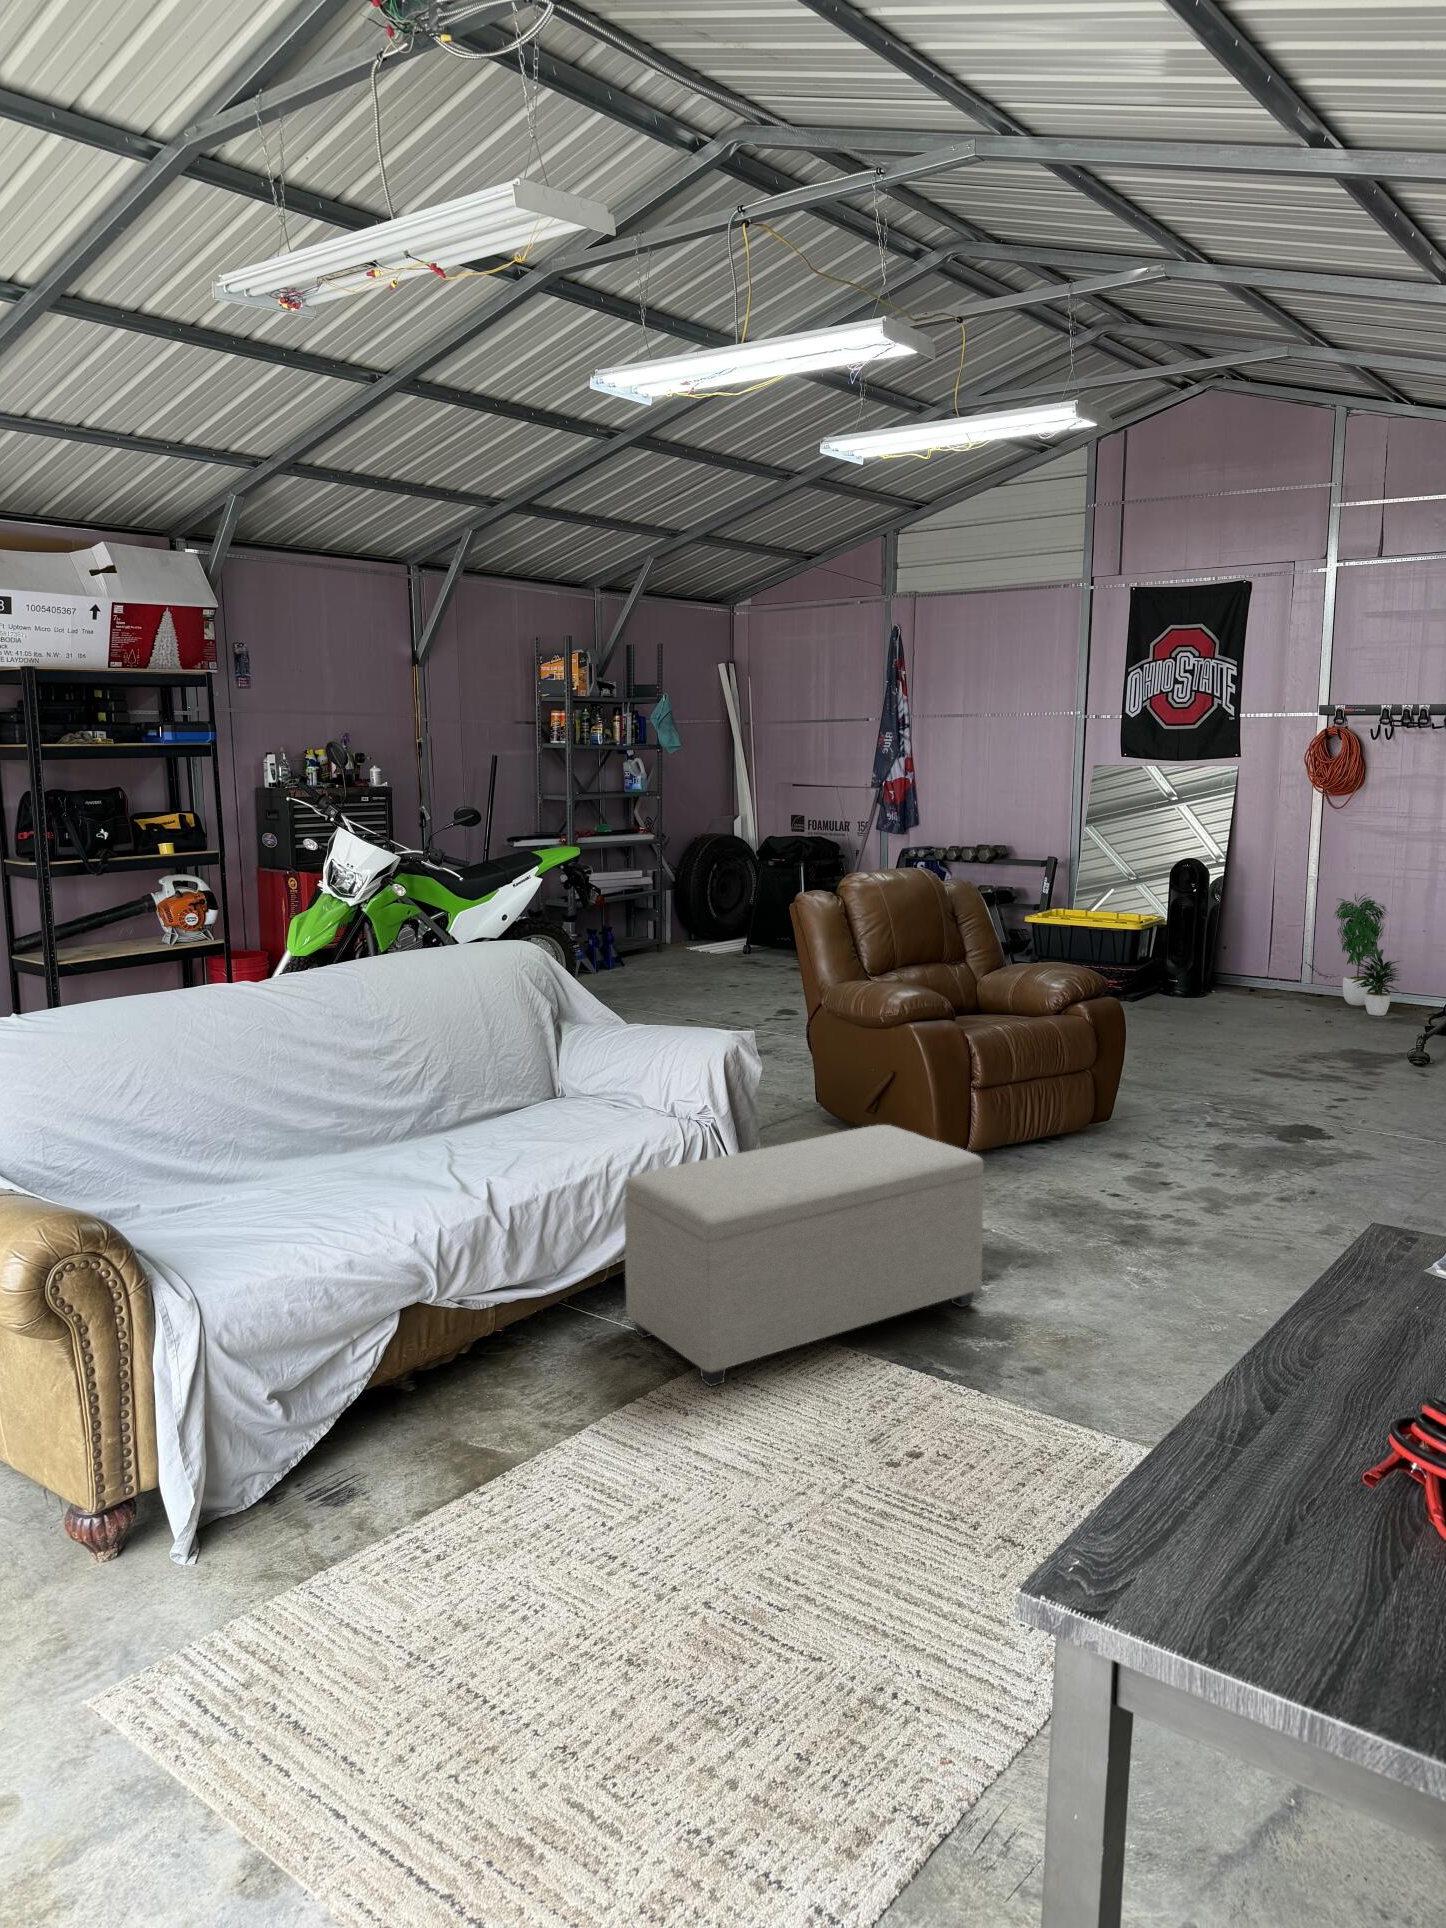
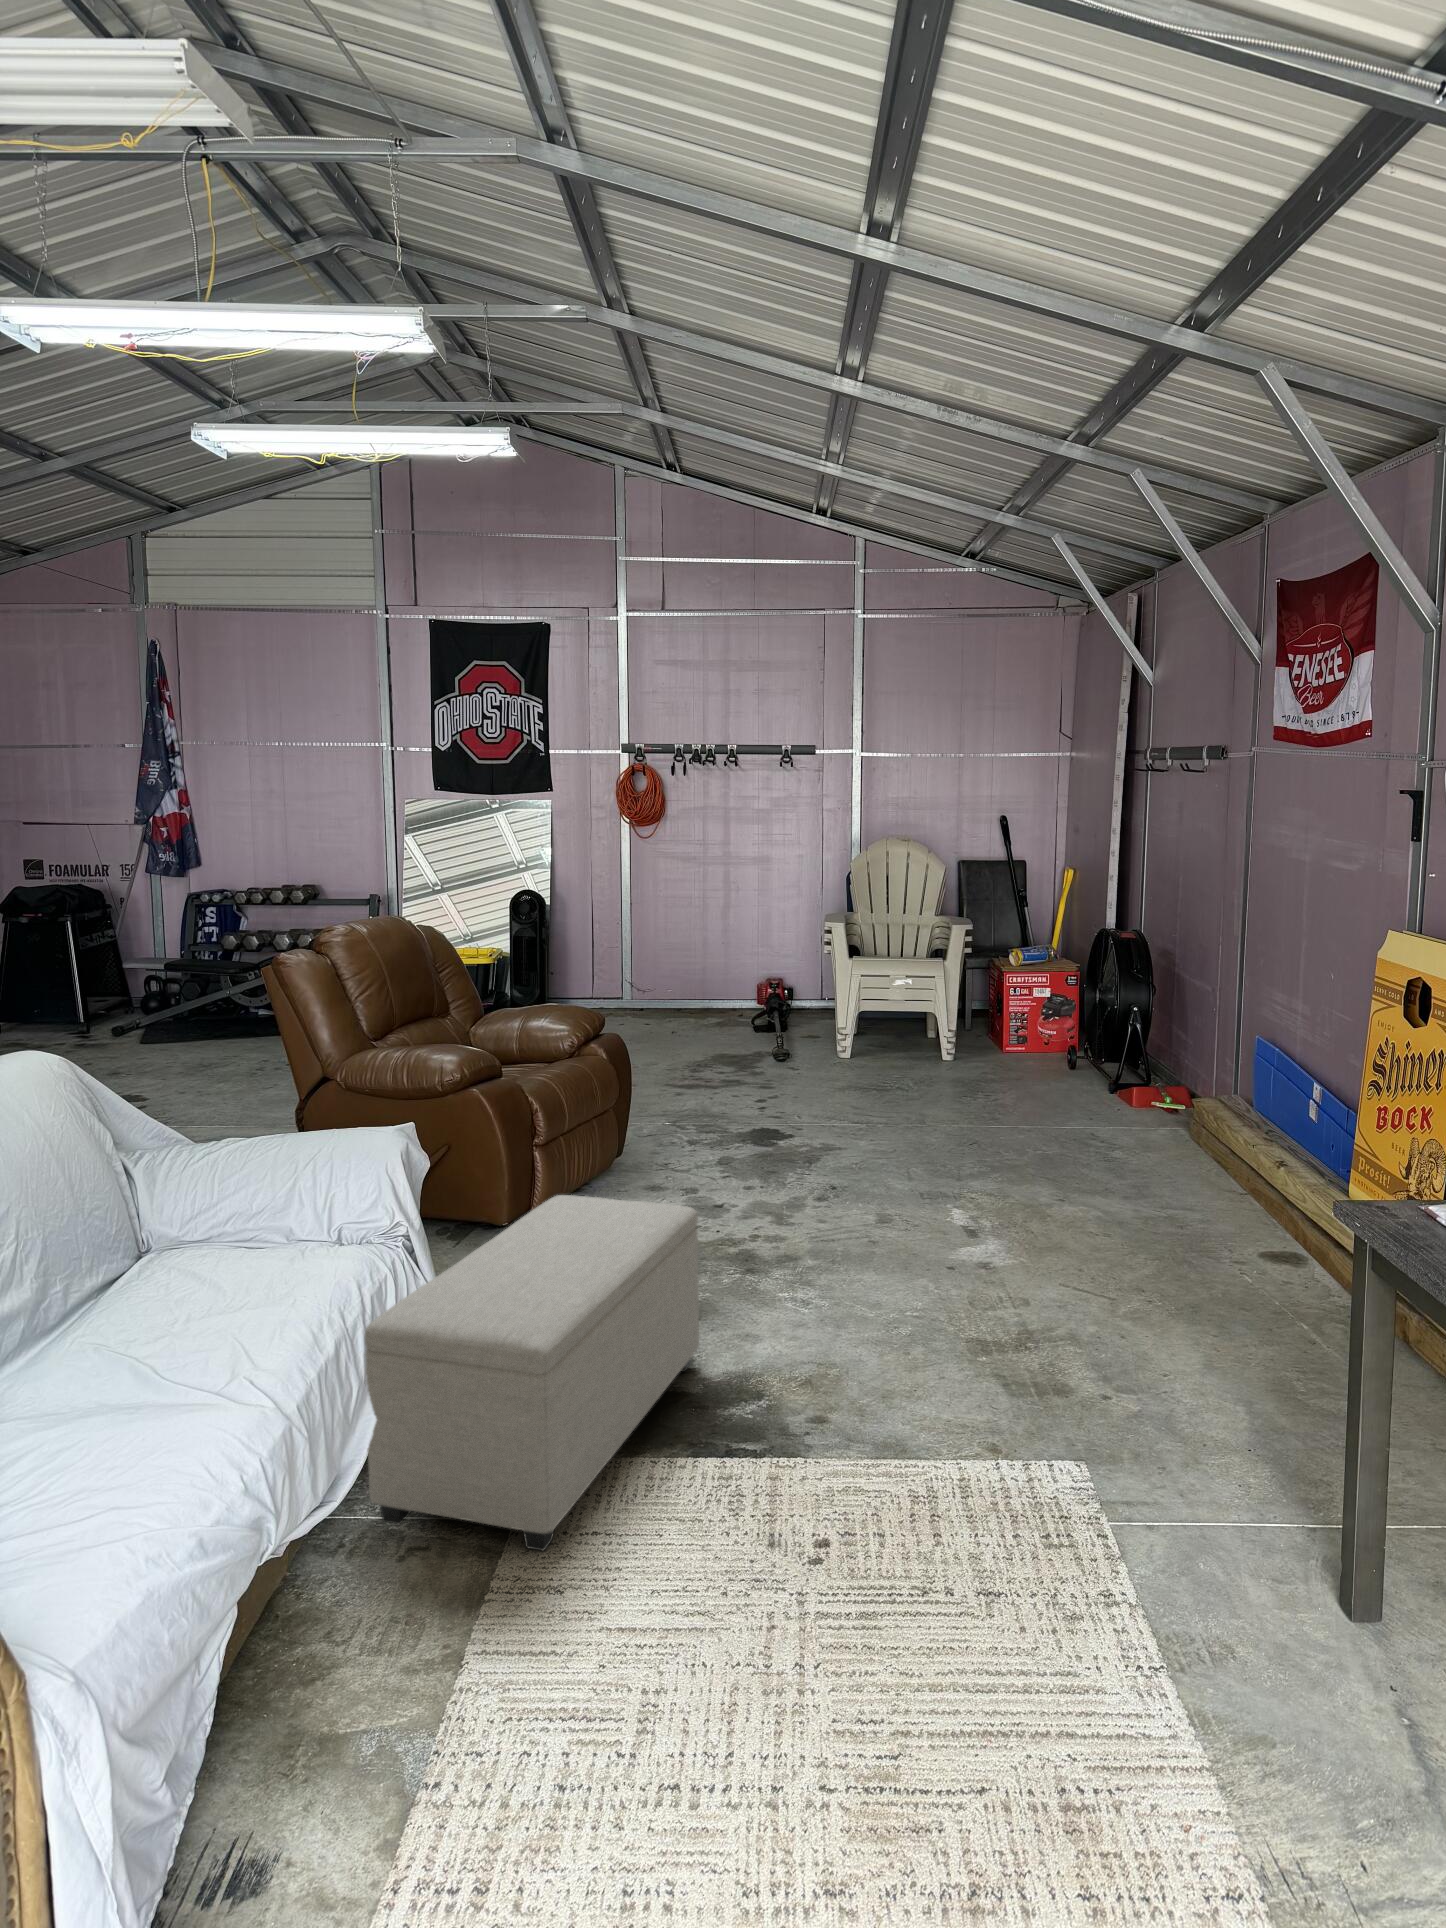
potted plant: present [1335,895,1400,1016] -> none [646,909,716,1020]

